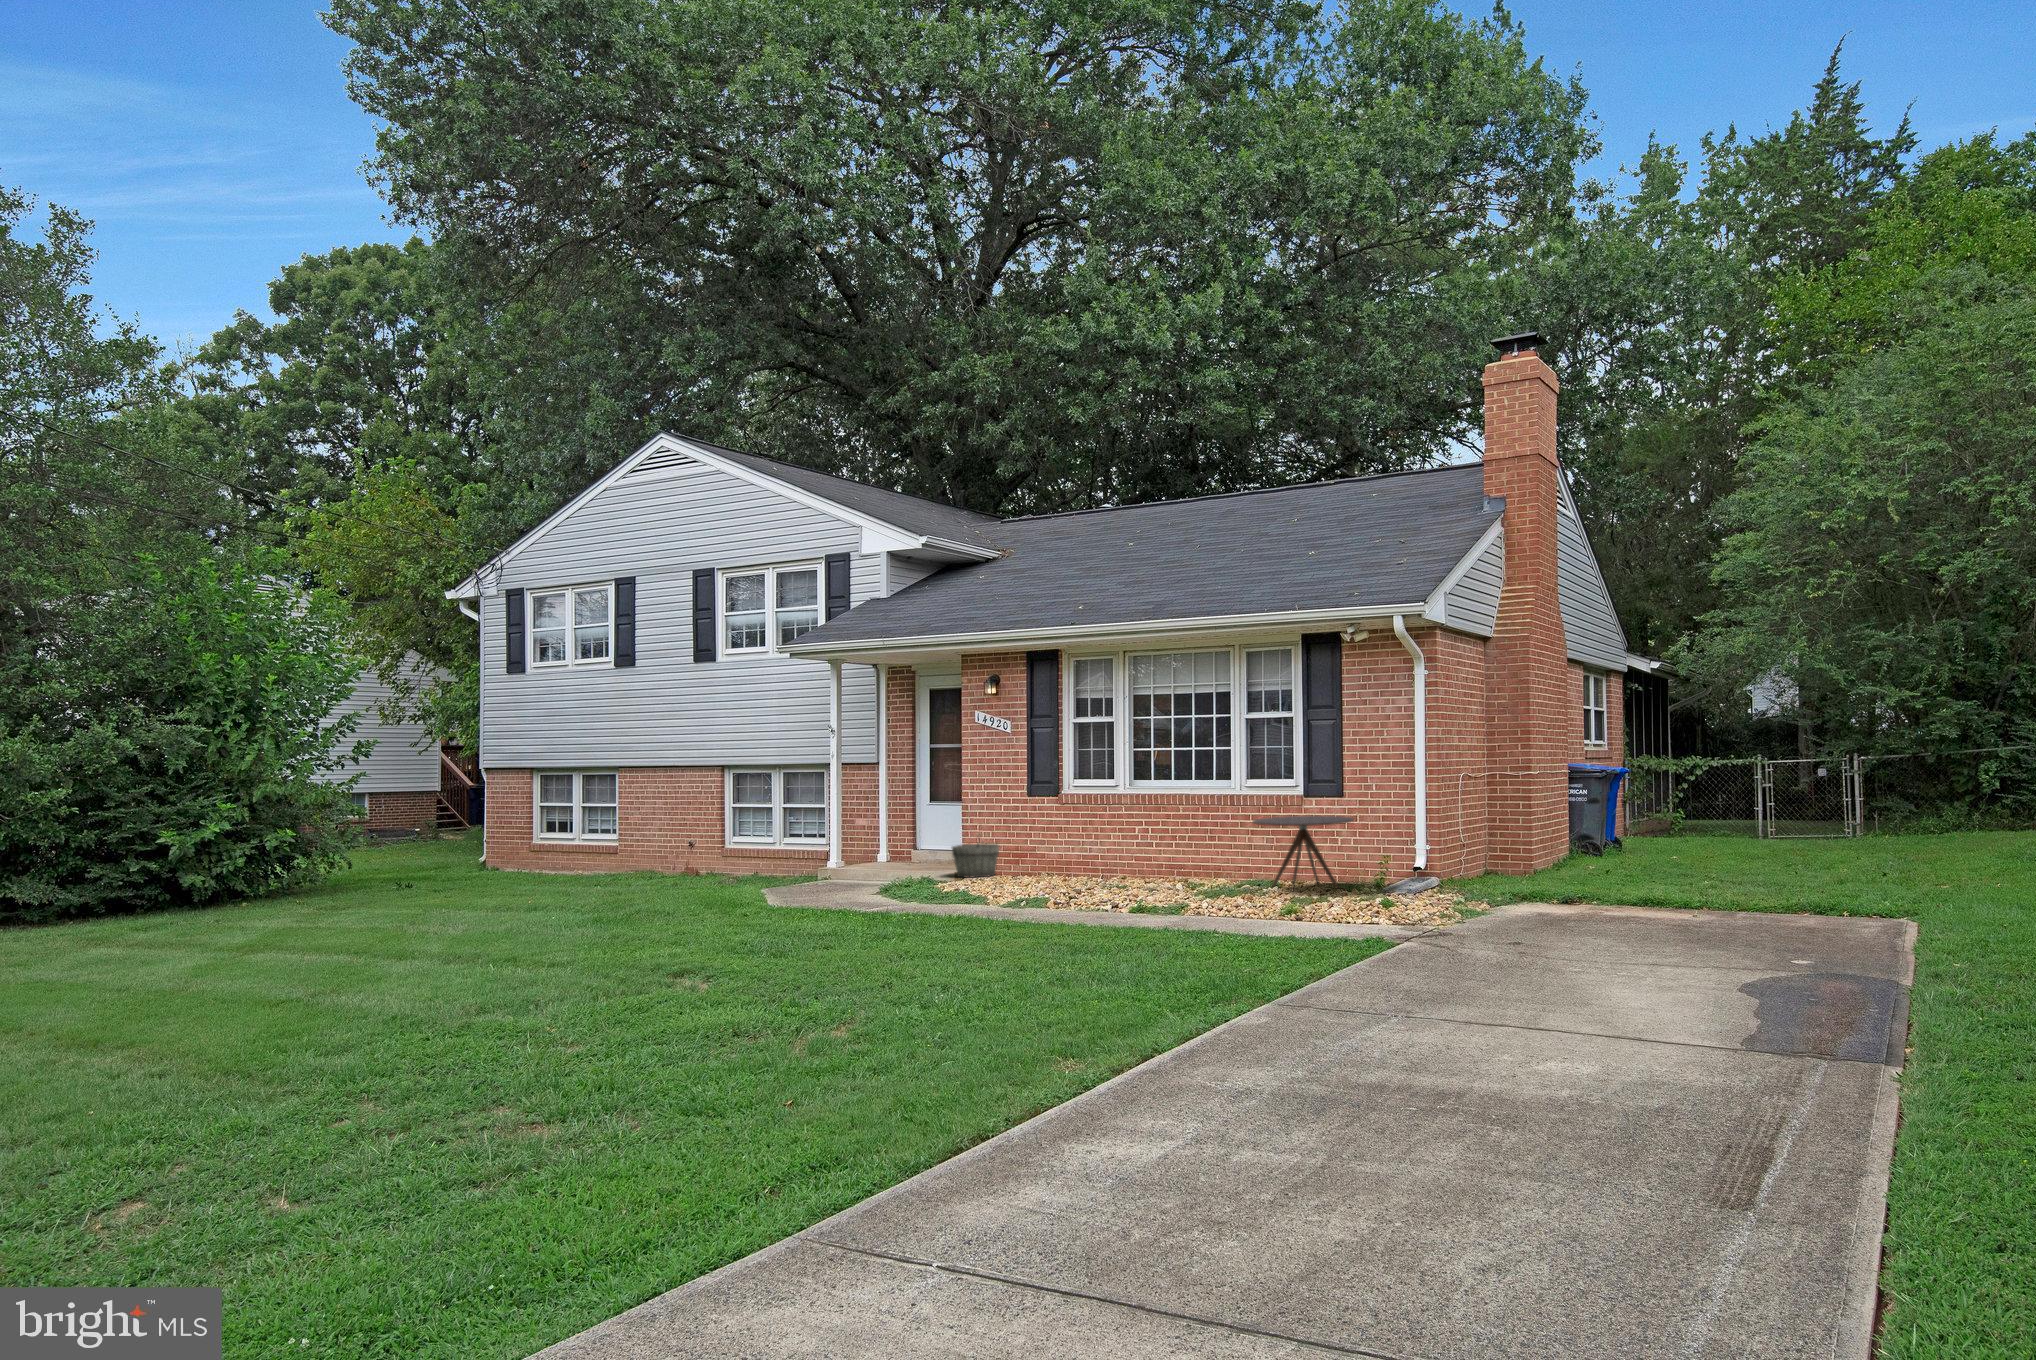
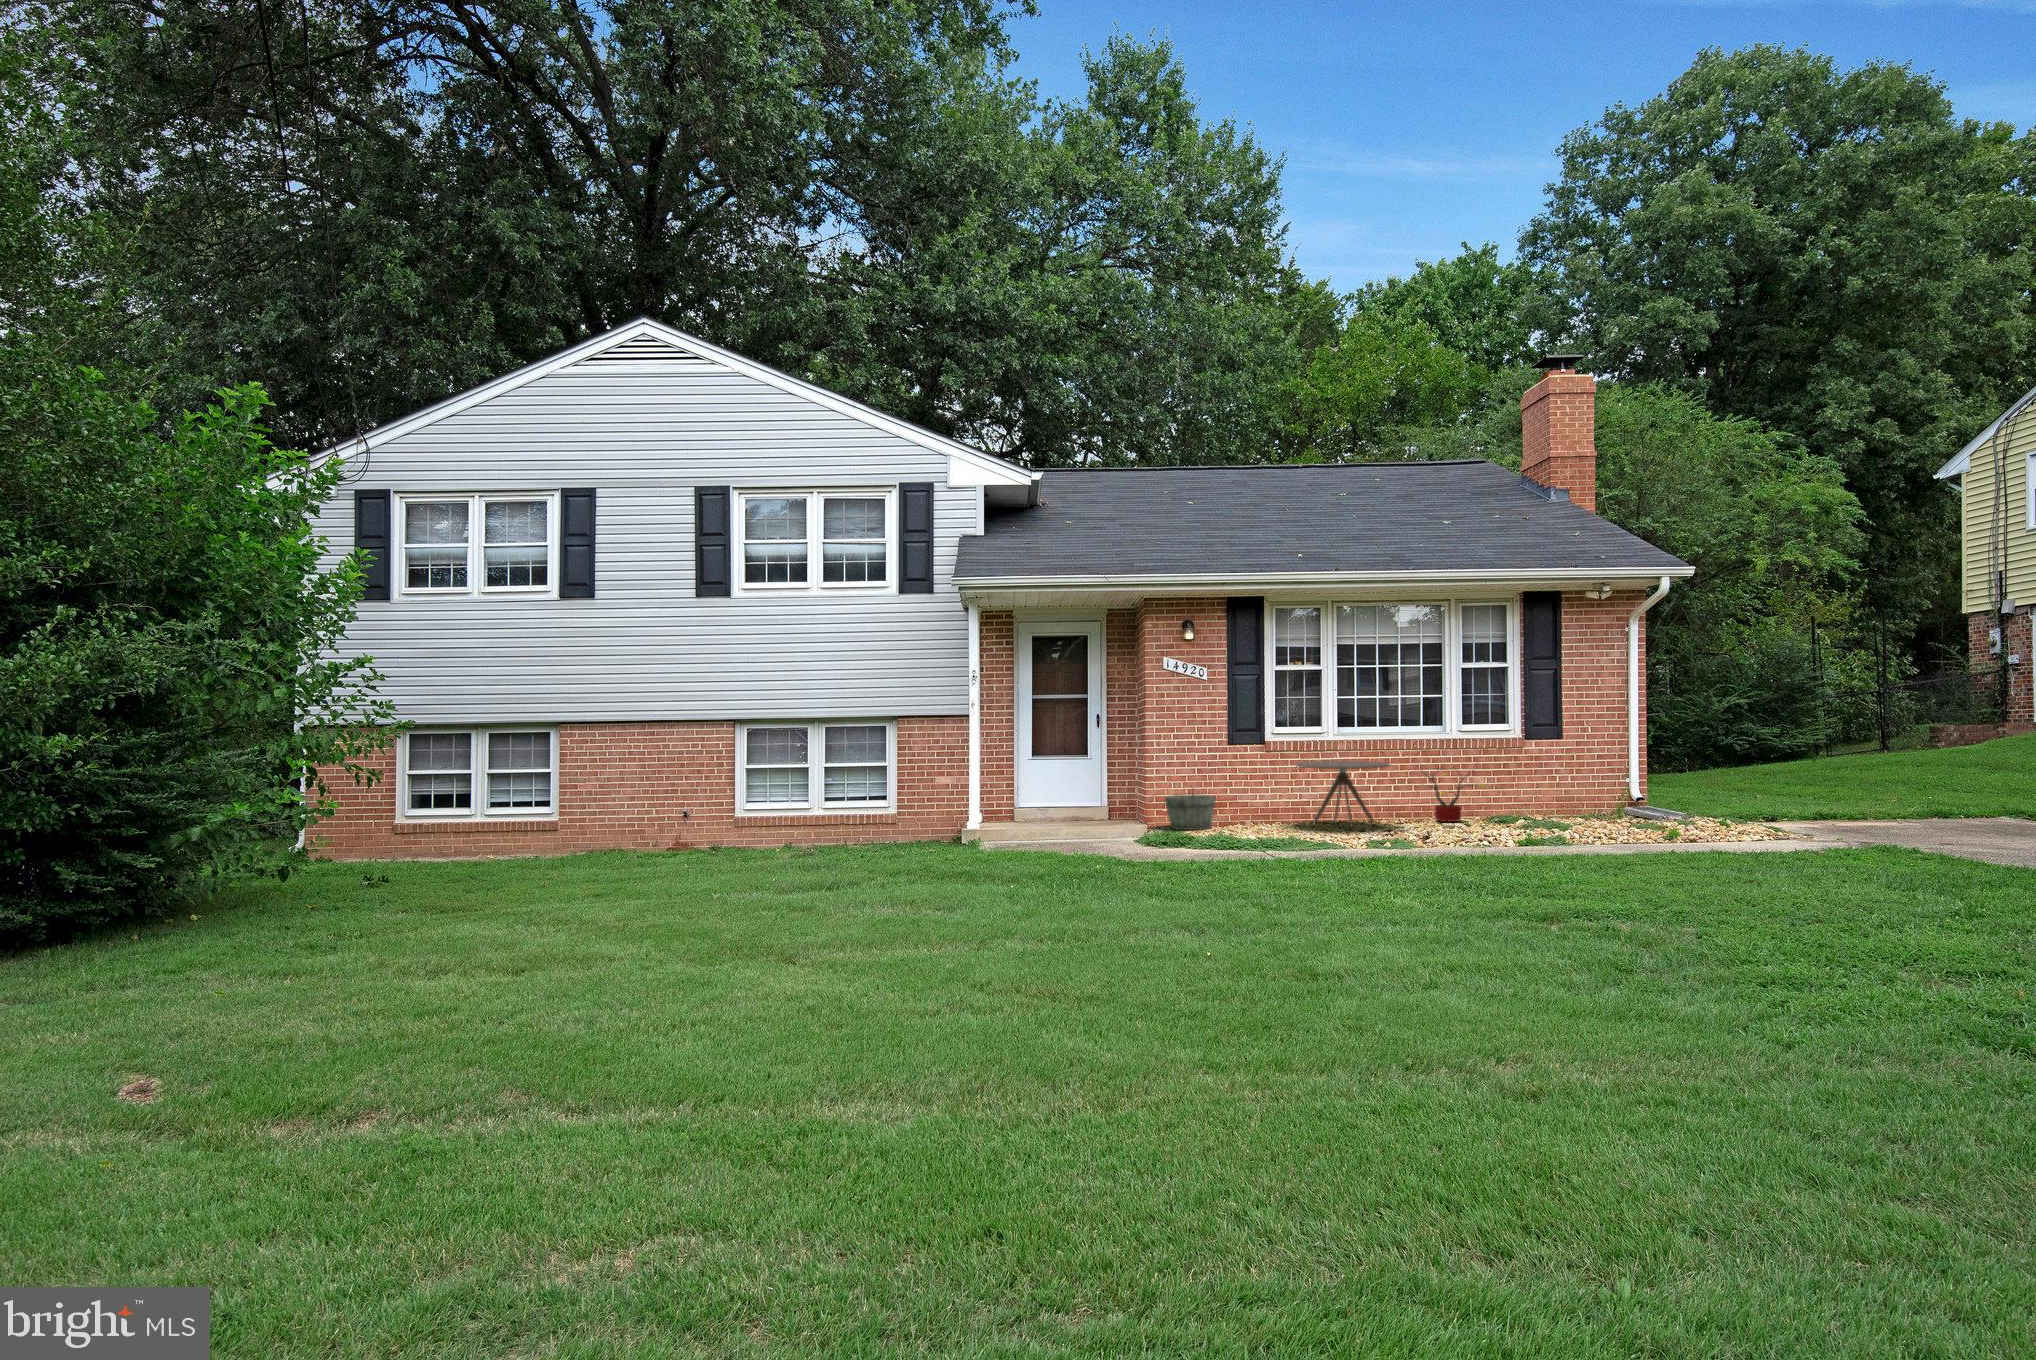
round table: present [1253,816,1354,892] -> present [1295,761,1390,829]
decorative plant: none [1187,818,1230,882] -> present [1429,767,1485,822]

